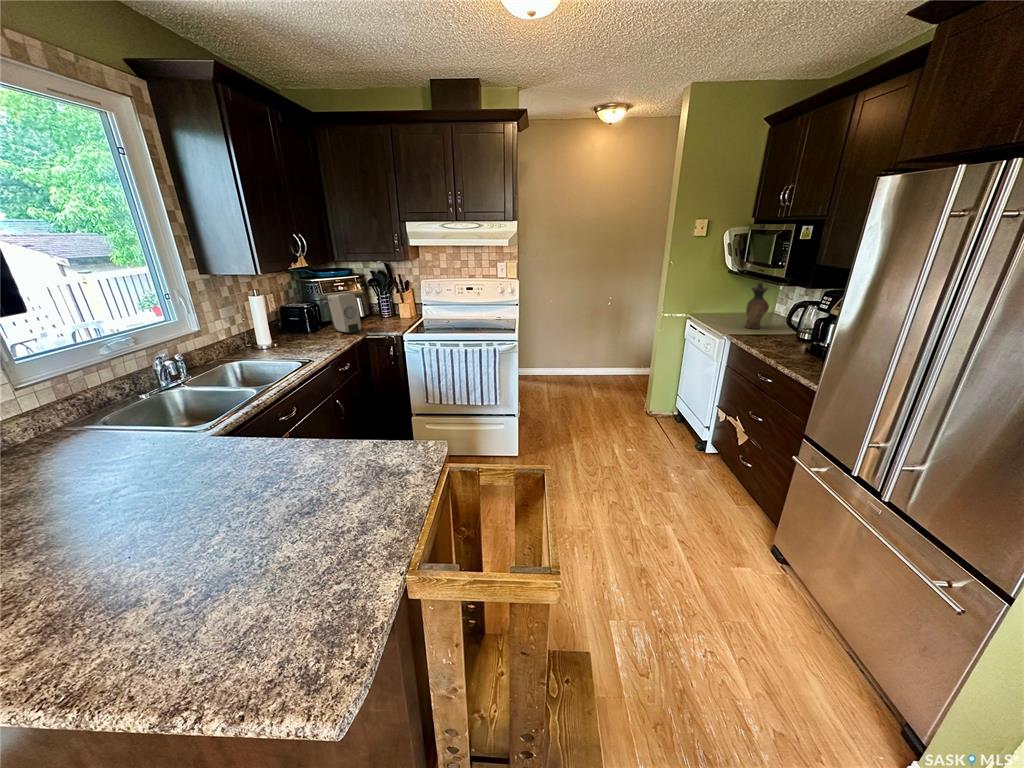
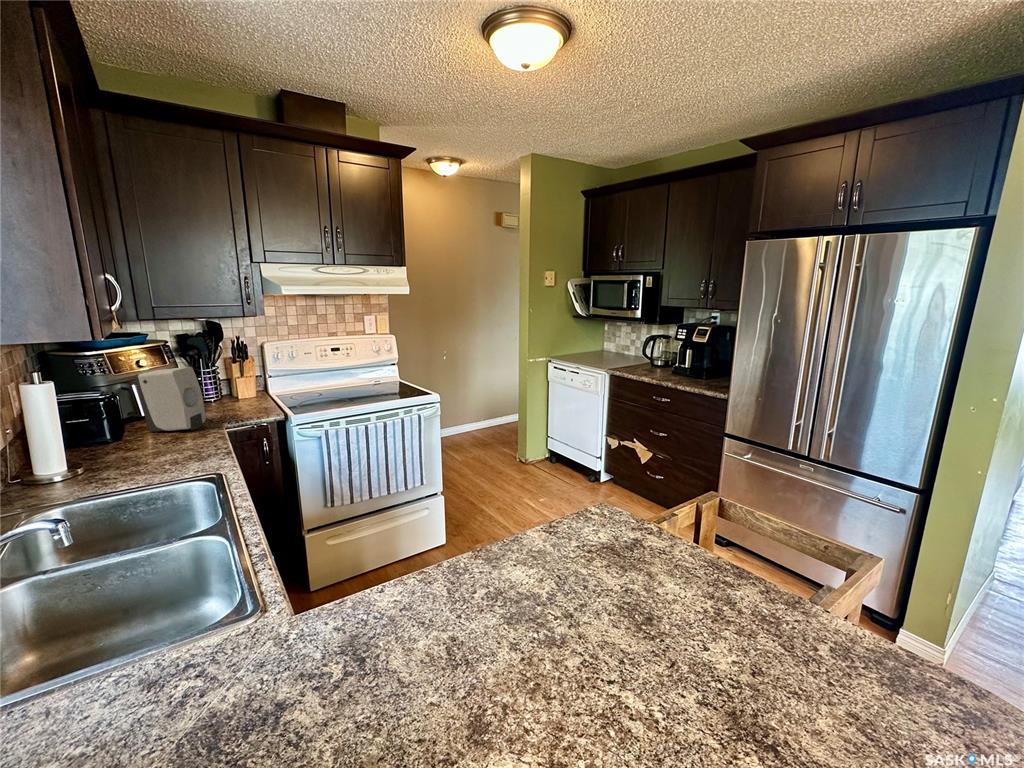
ceramic pitcher: present [744,280,769,329] -> none [607,322,625,362]

